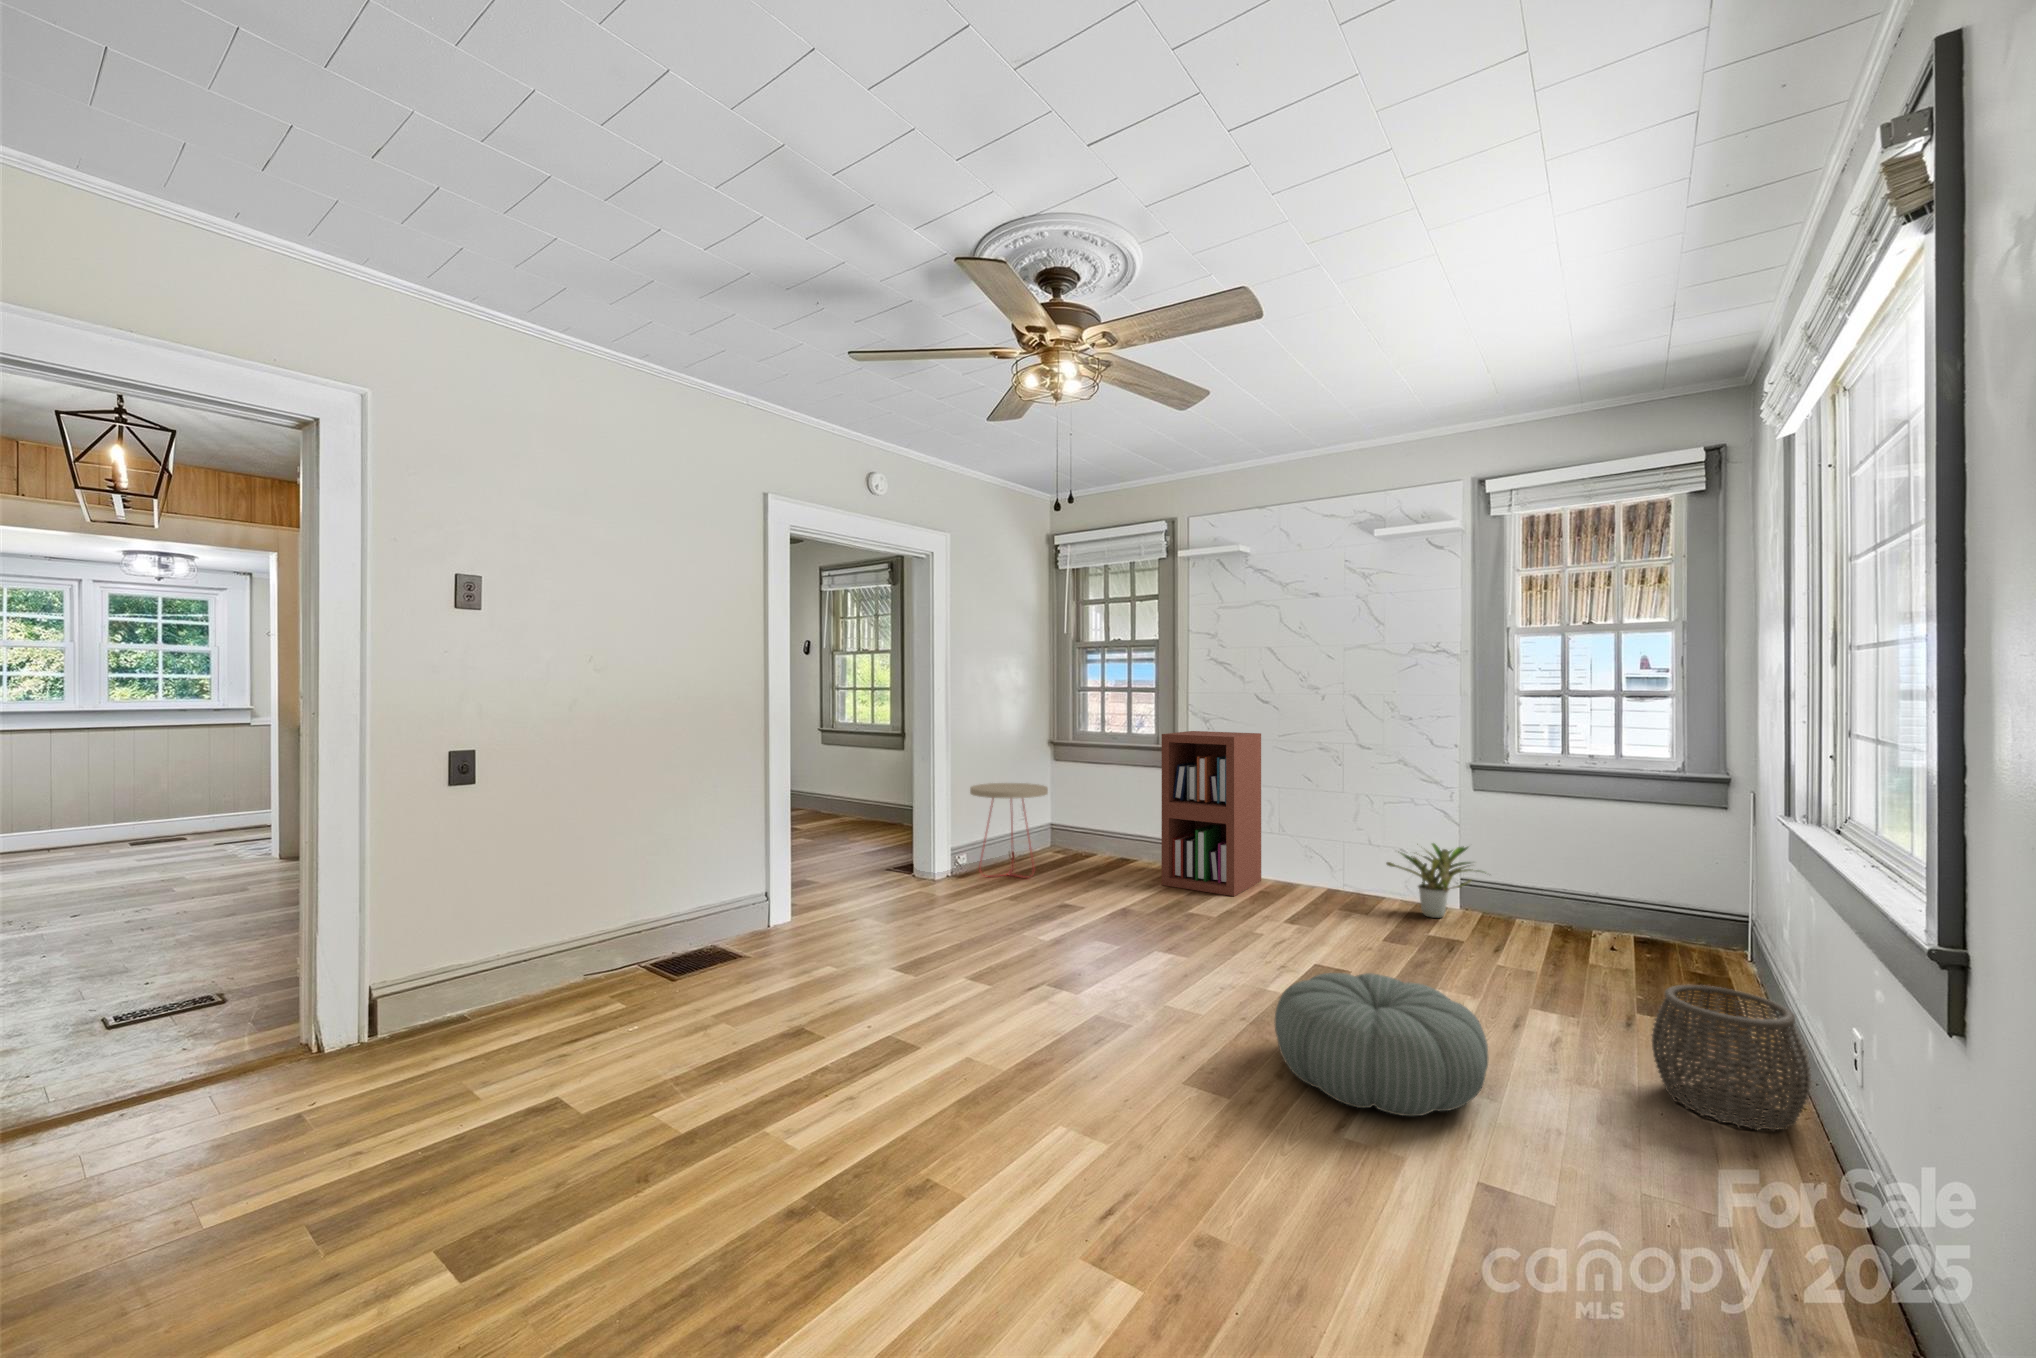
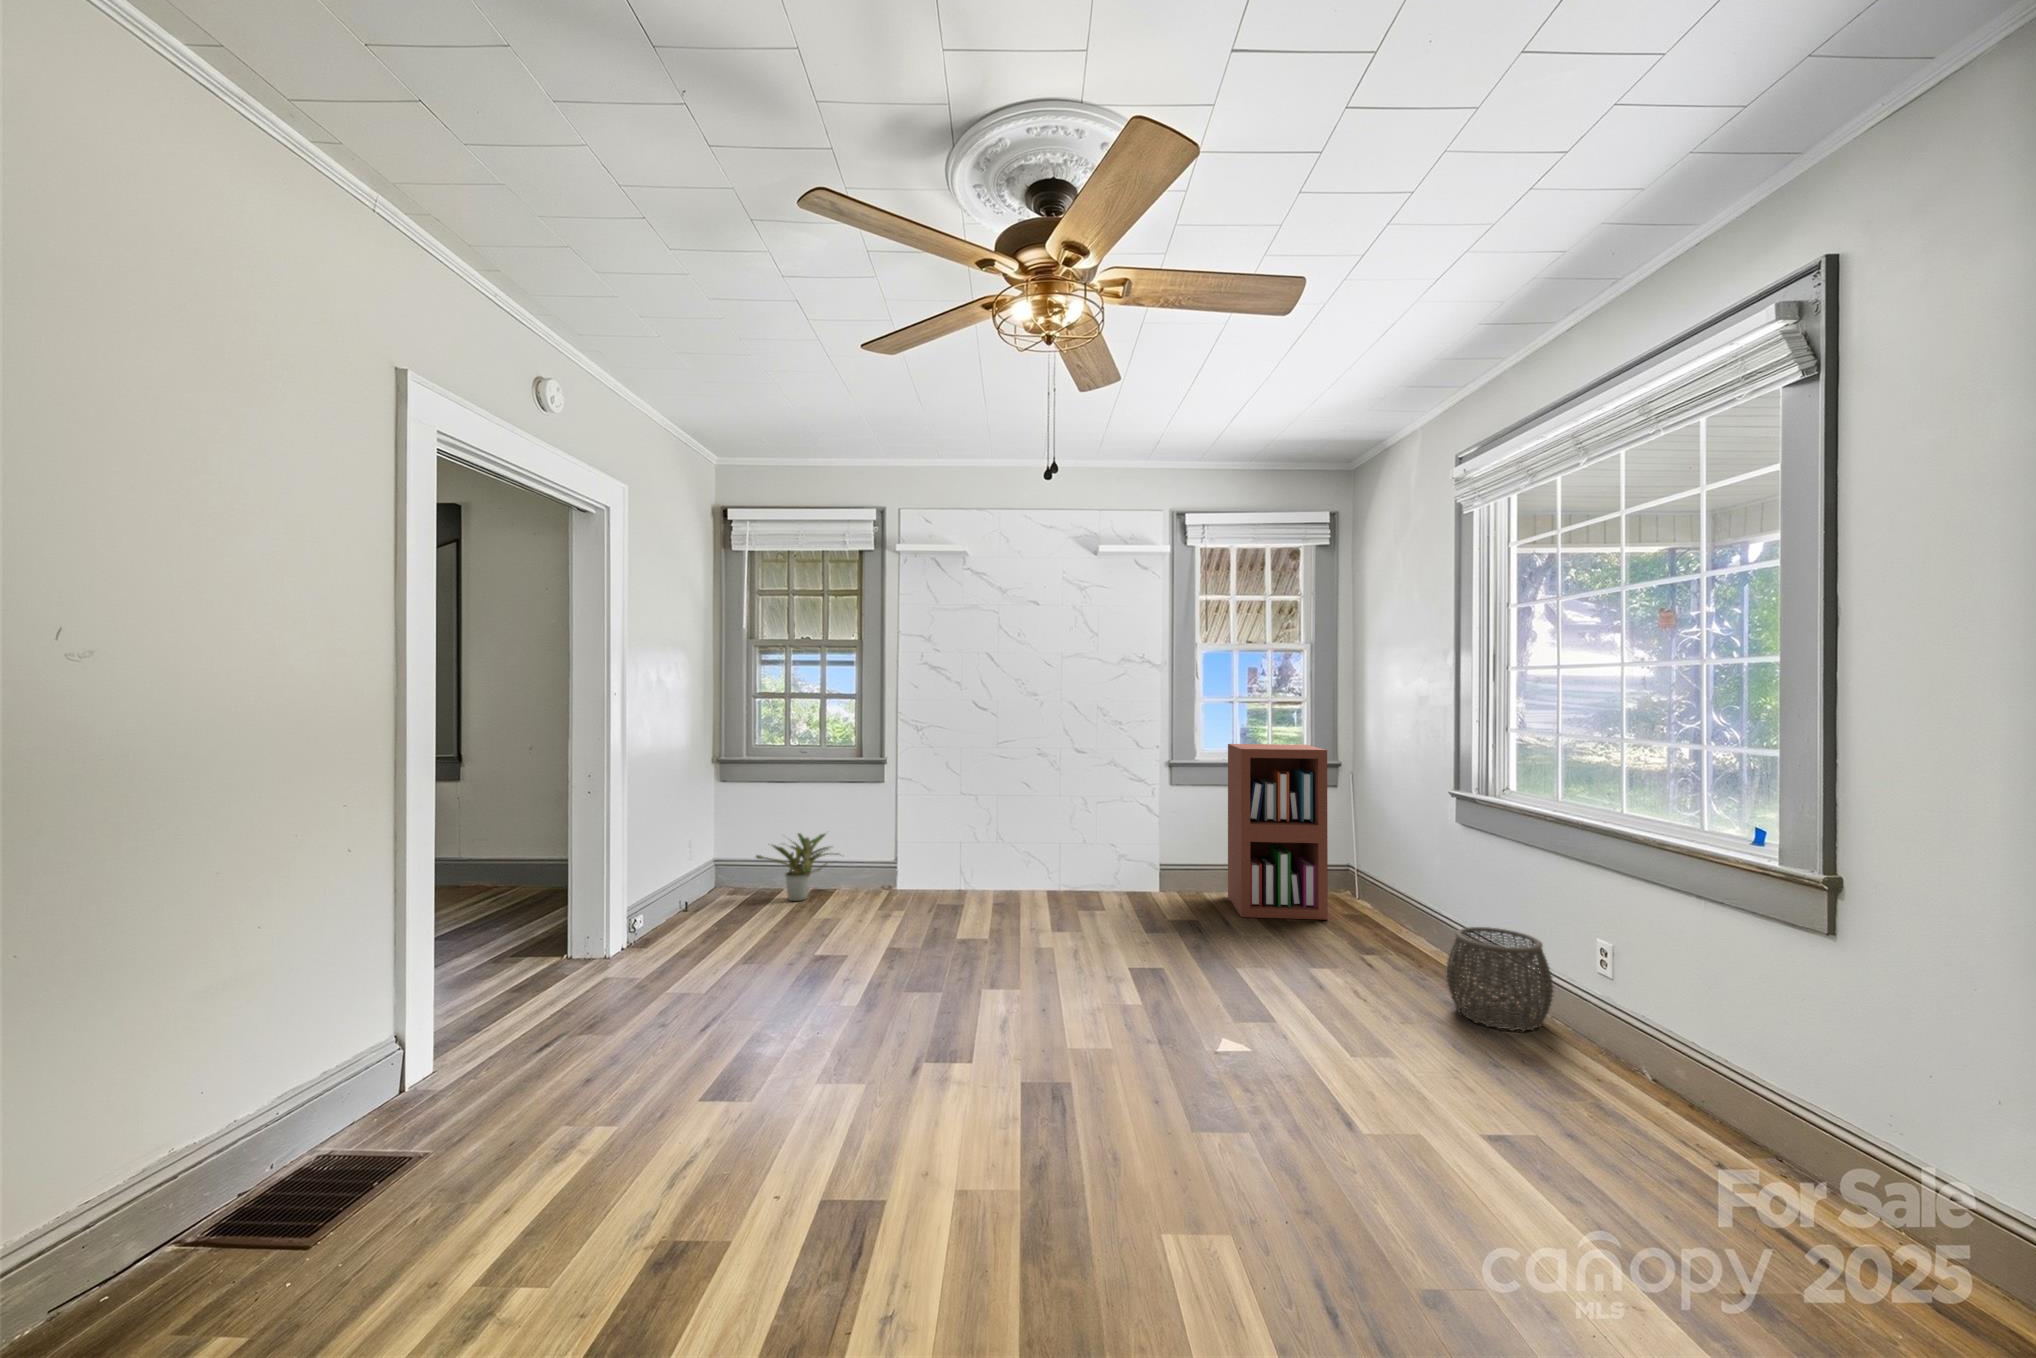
bookshelf: present [1161,731,1261,896] -> present [1228,744,1328,920]
side table: present [970,783,1048,878] -> none [647,814,754,941]
potted plant: present [1386,843,1480,918] -> present [756,833,838,901]
pouf: present [1274,973,1488,1116] -> none [1221,969,1418,1103]

